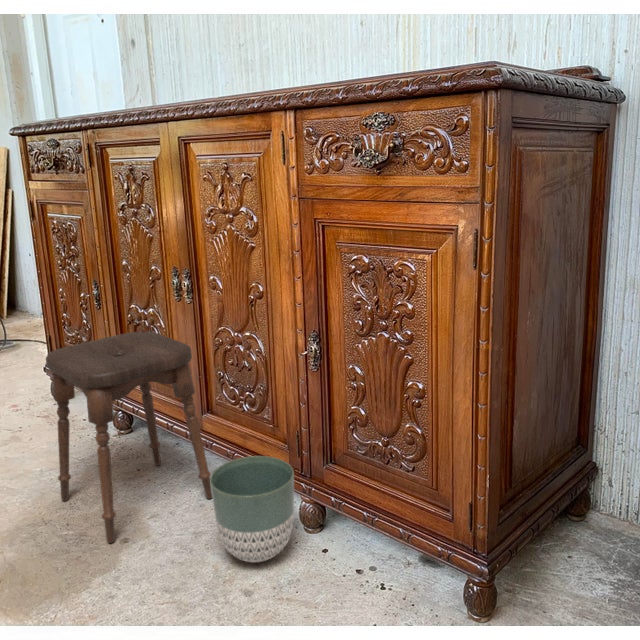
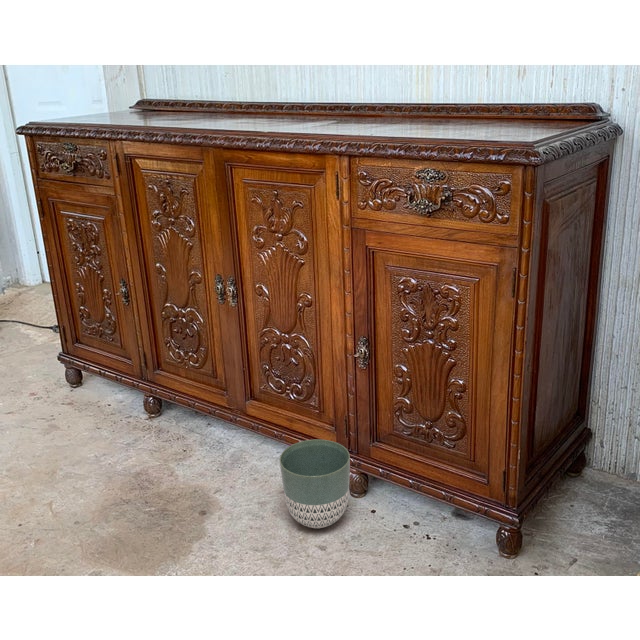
stool: present [46,332,212,543] -> none [112,330,262,520]

